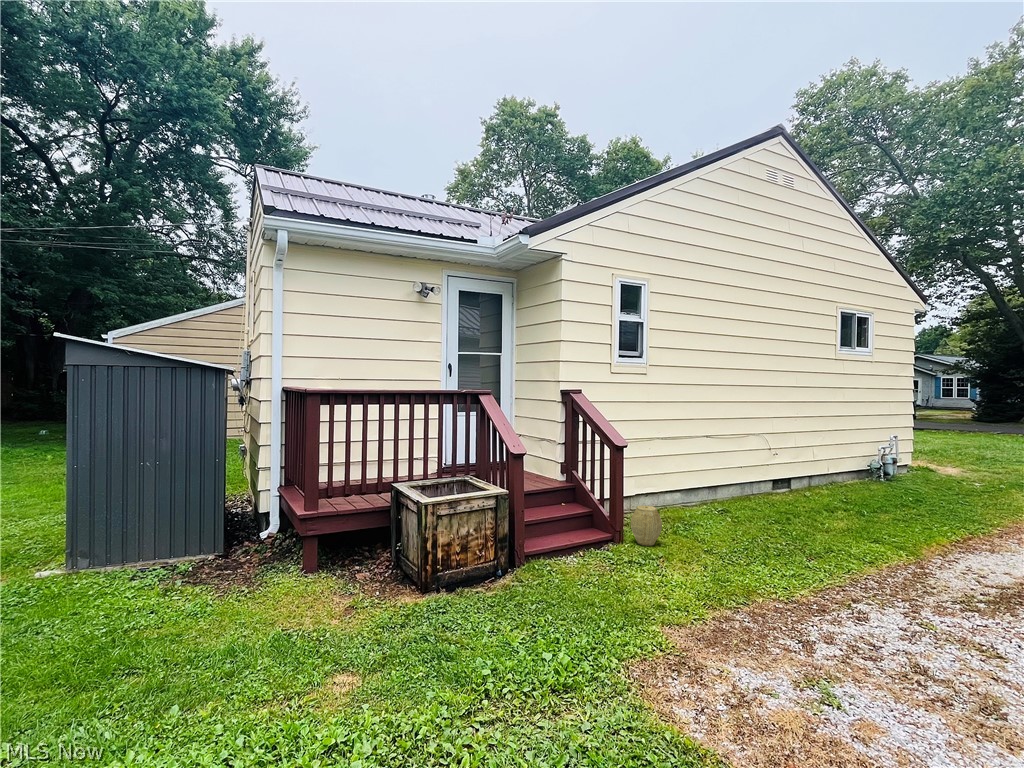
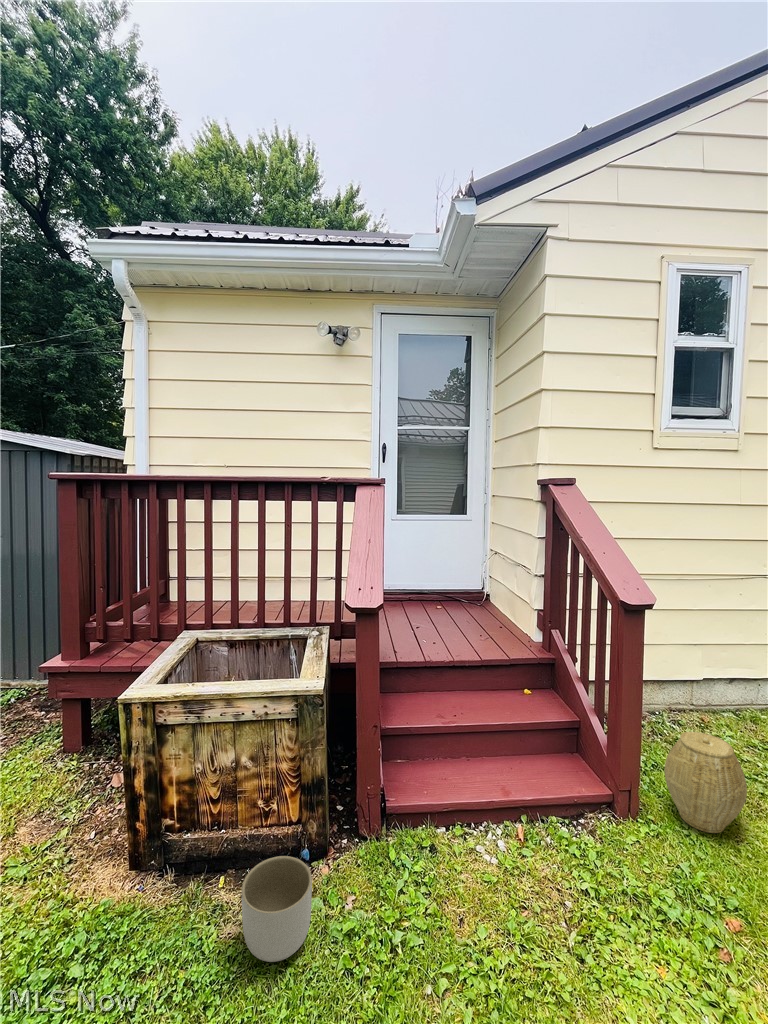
planter: none [497,563,526,597] -> present [242,856,312,962]

